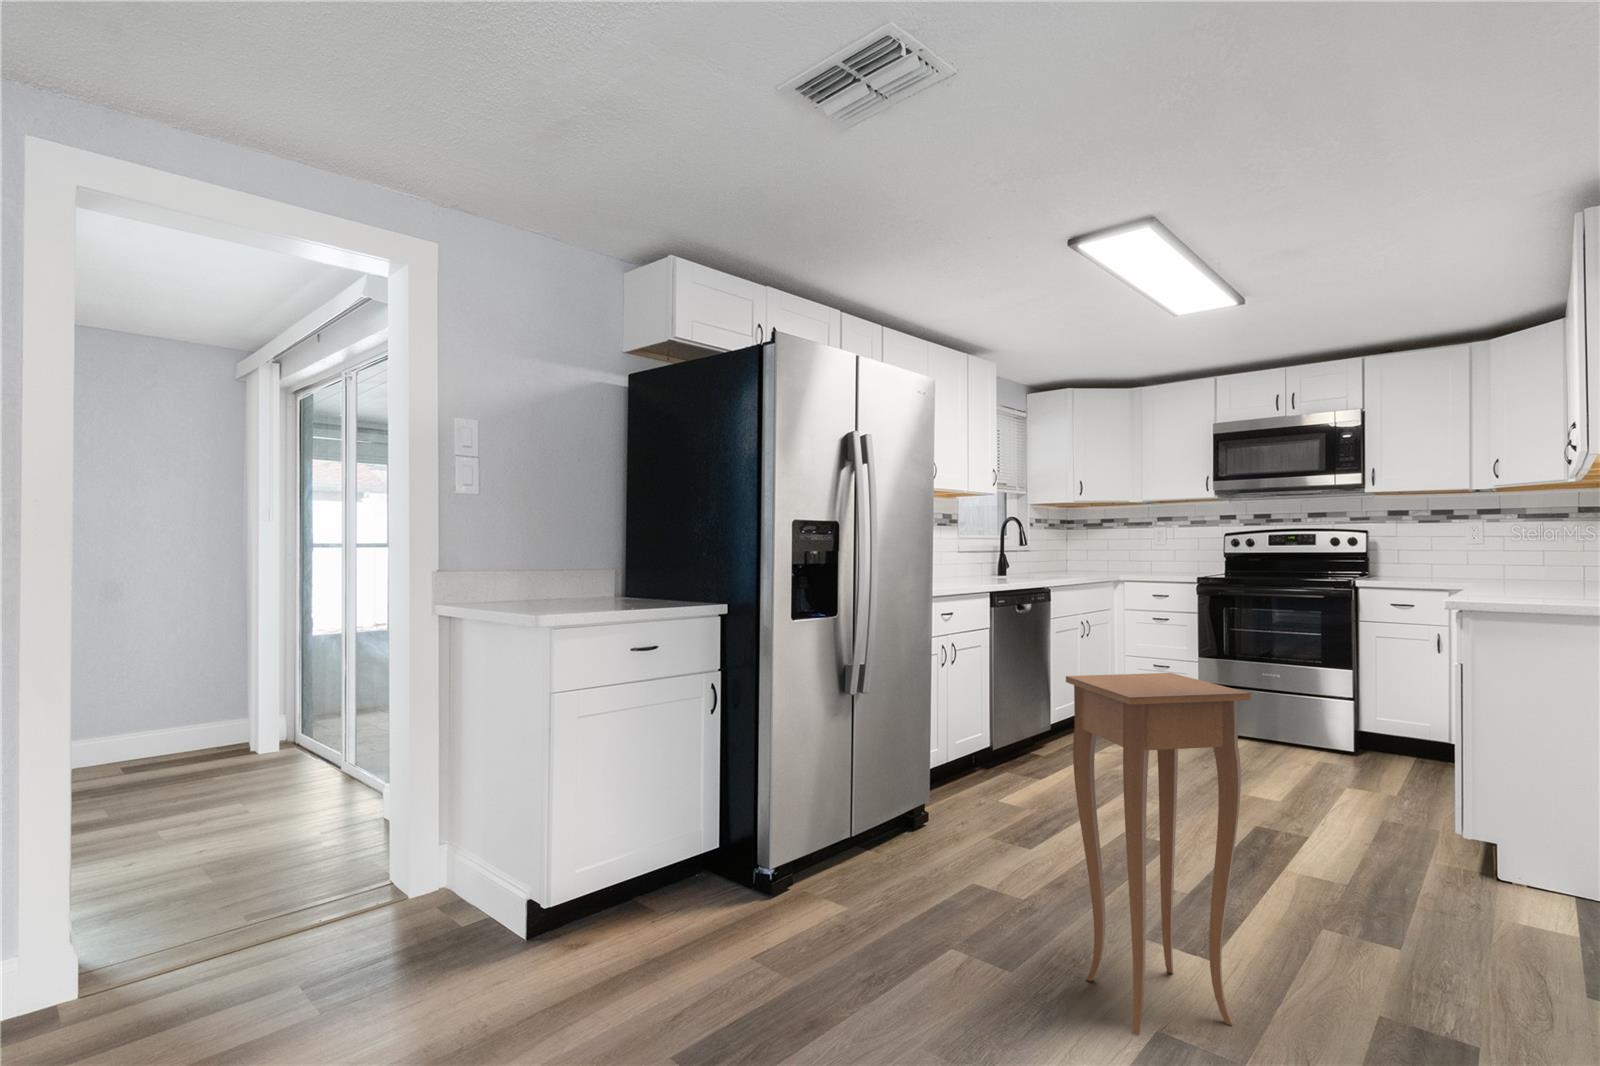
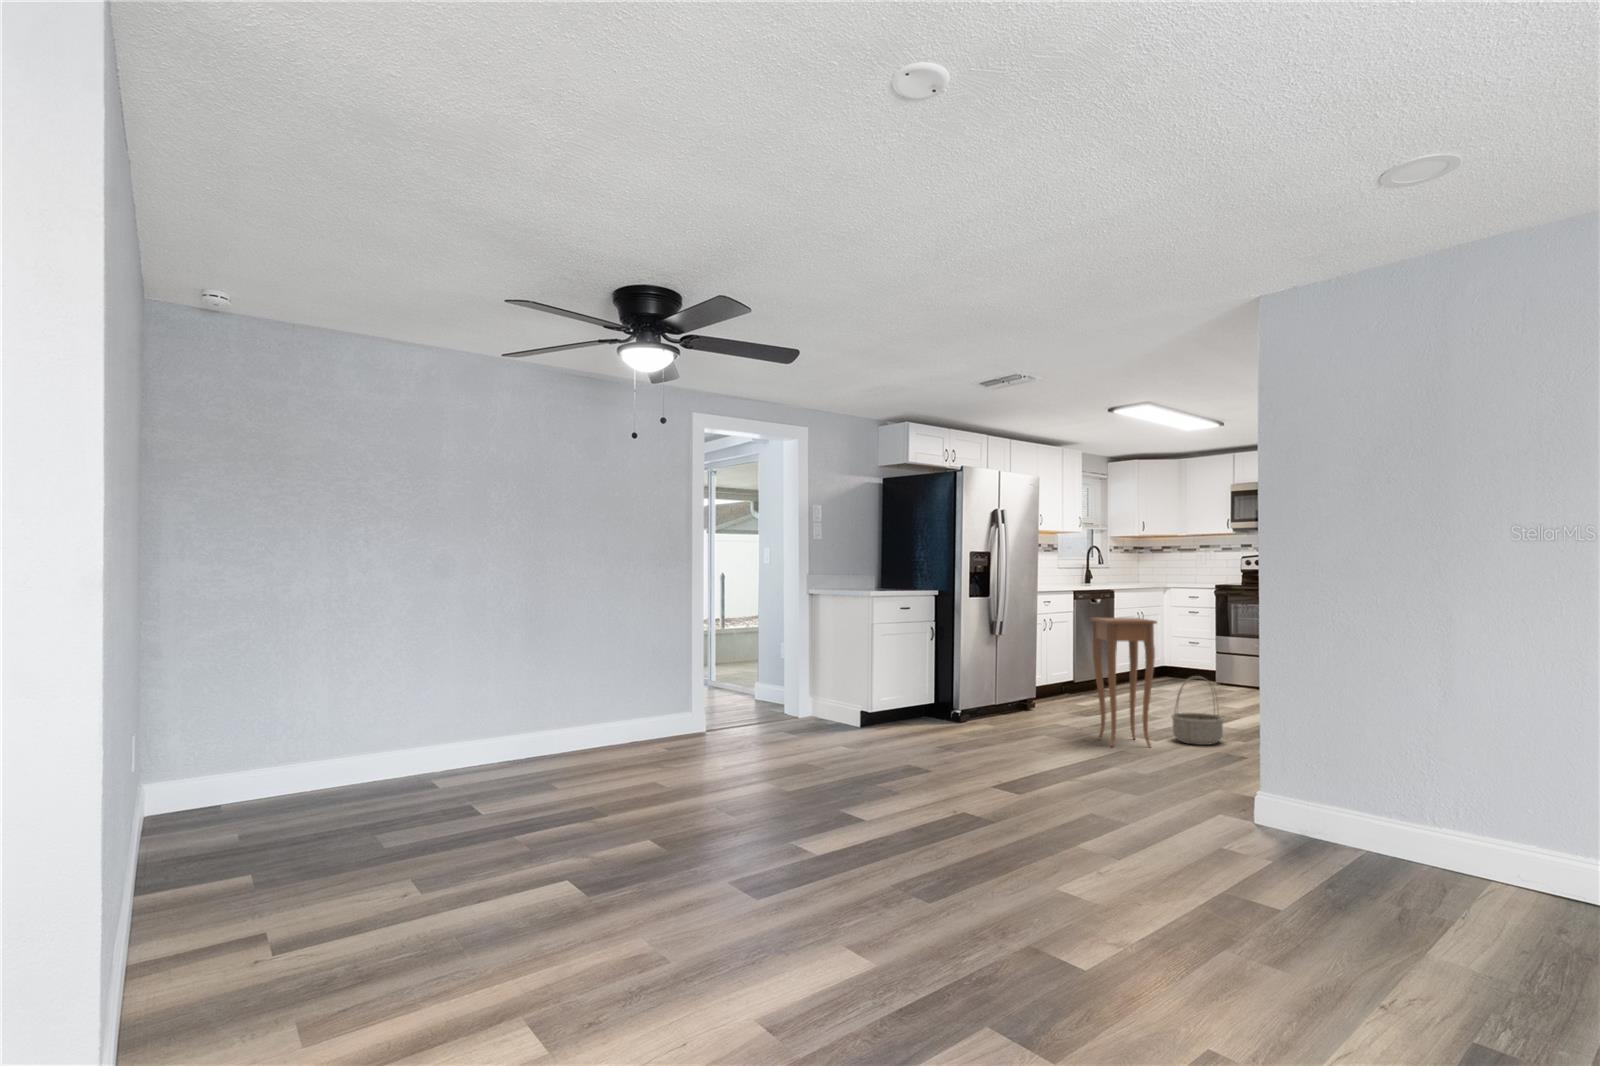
basket: none [1254,814,1389,996] -> present [1171,676,1224,745]

